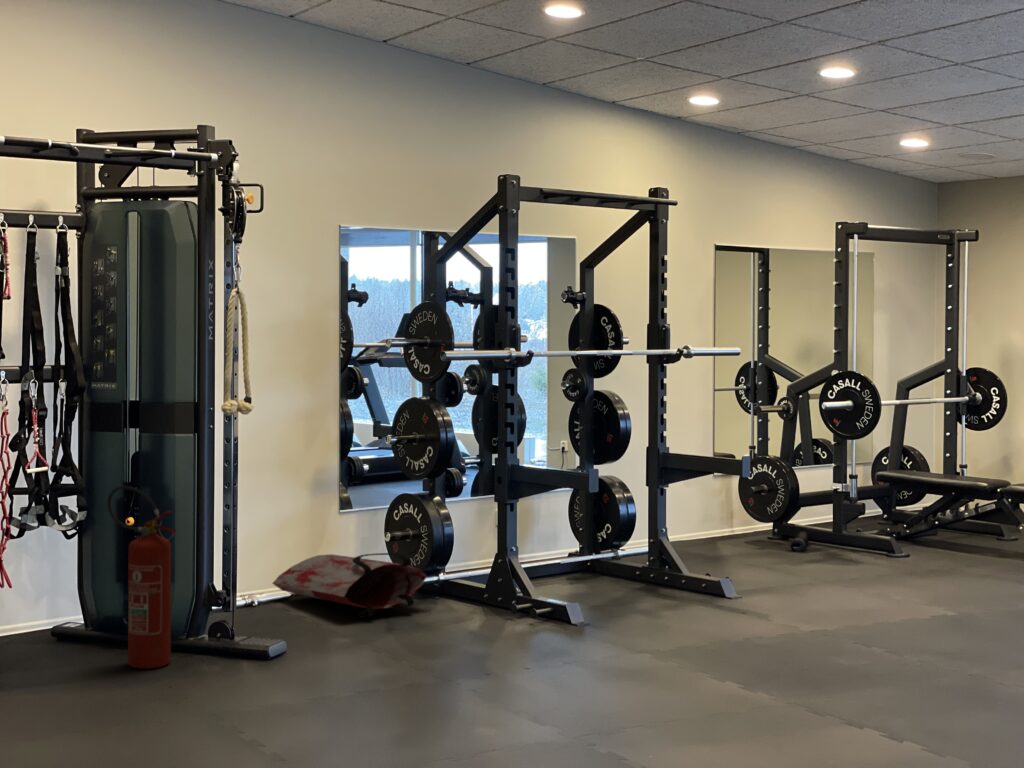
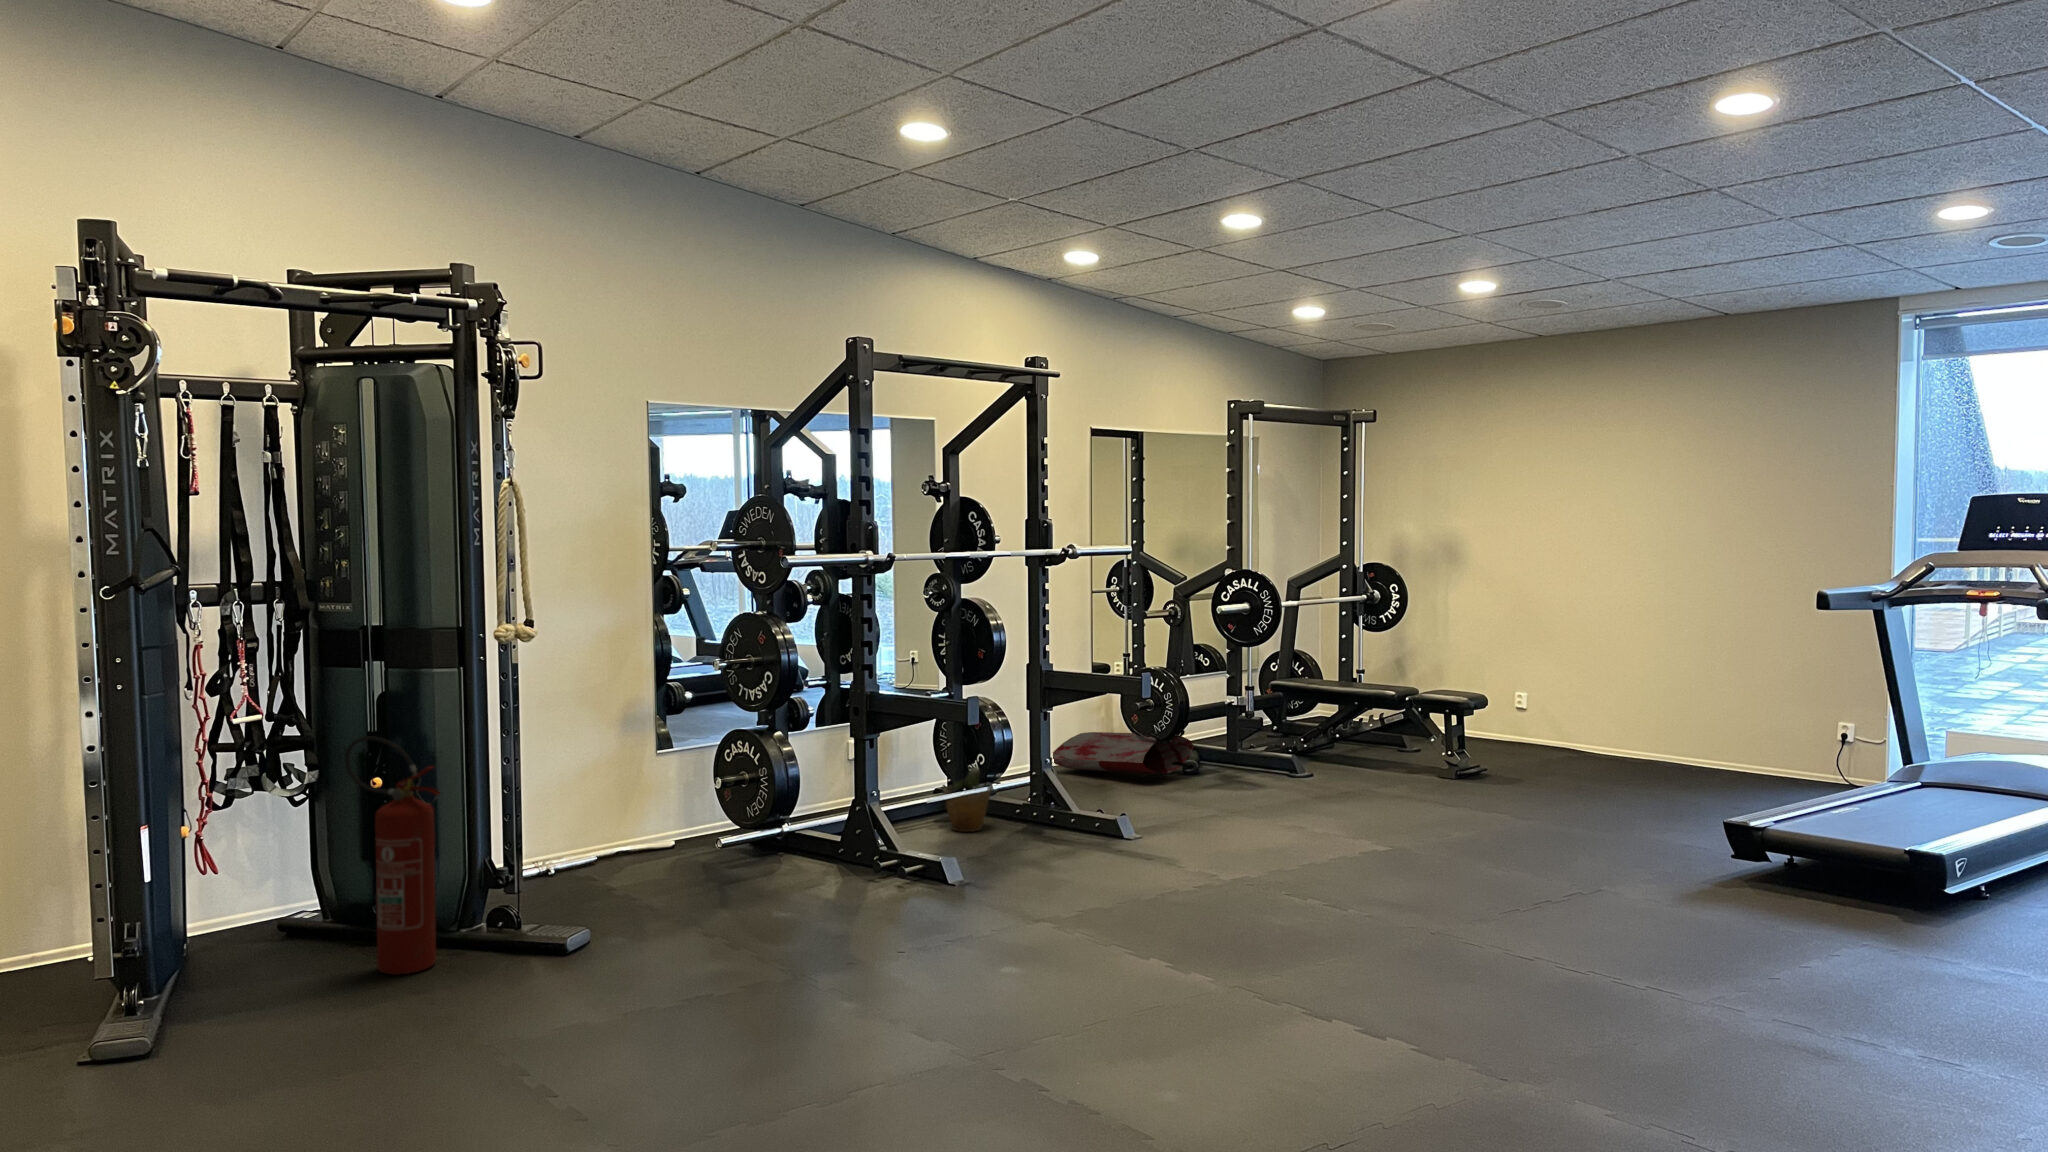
potted plant: none [575,531,615,587] -> present [943,767,991,832]
bag: present [273,553,426,618] -> present [1053,728,1194,782]

